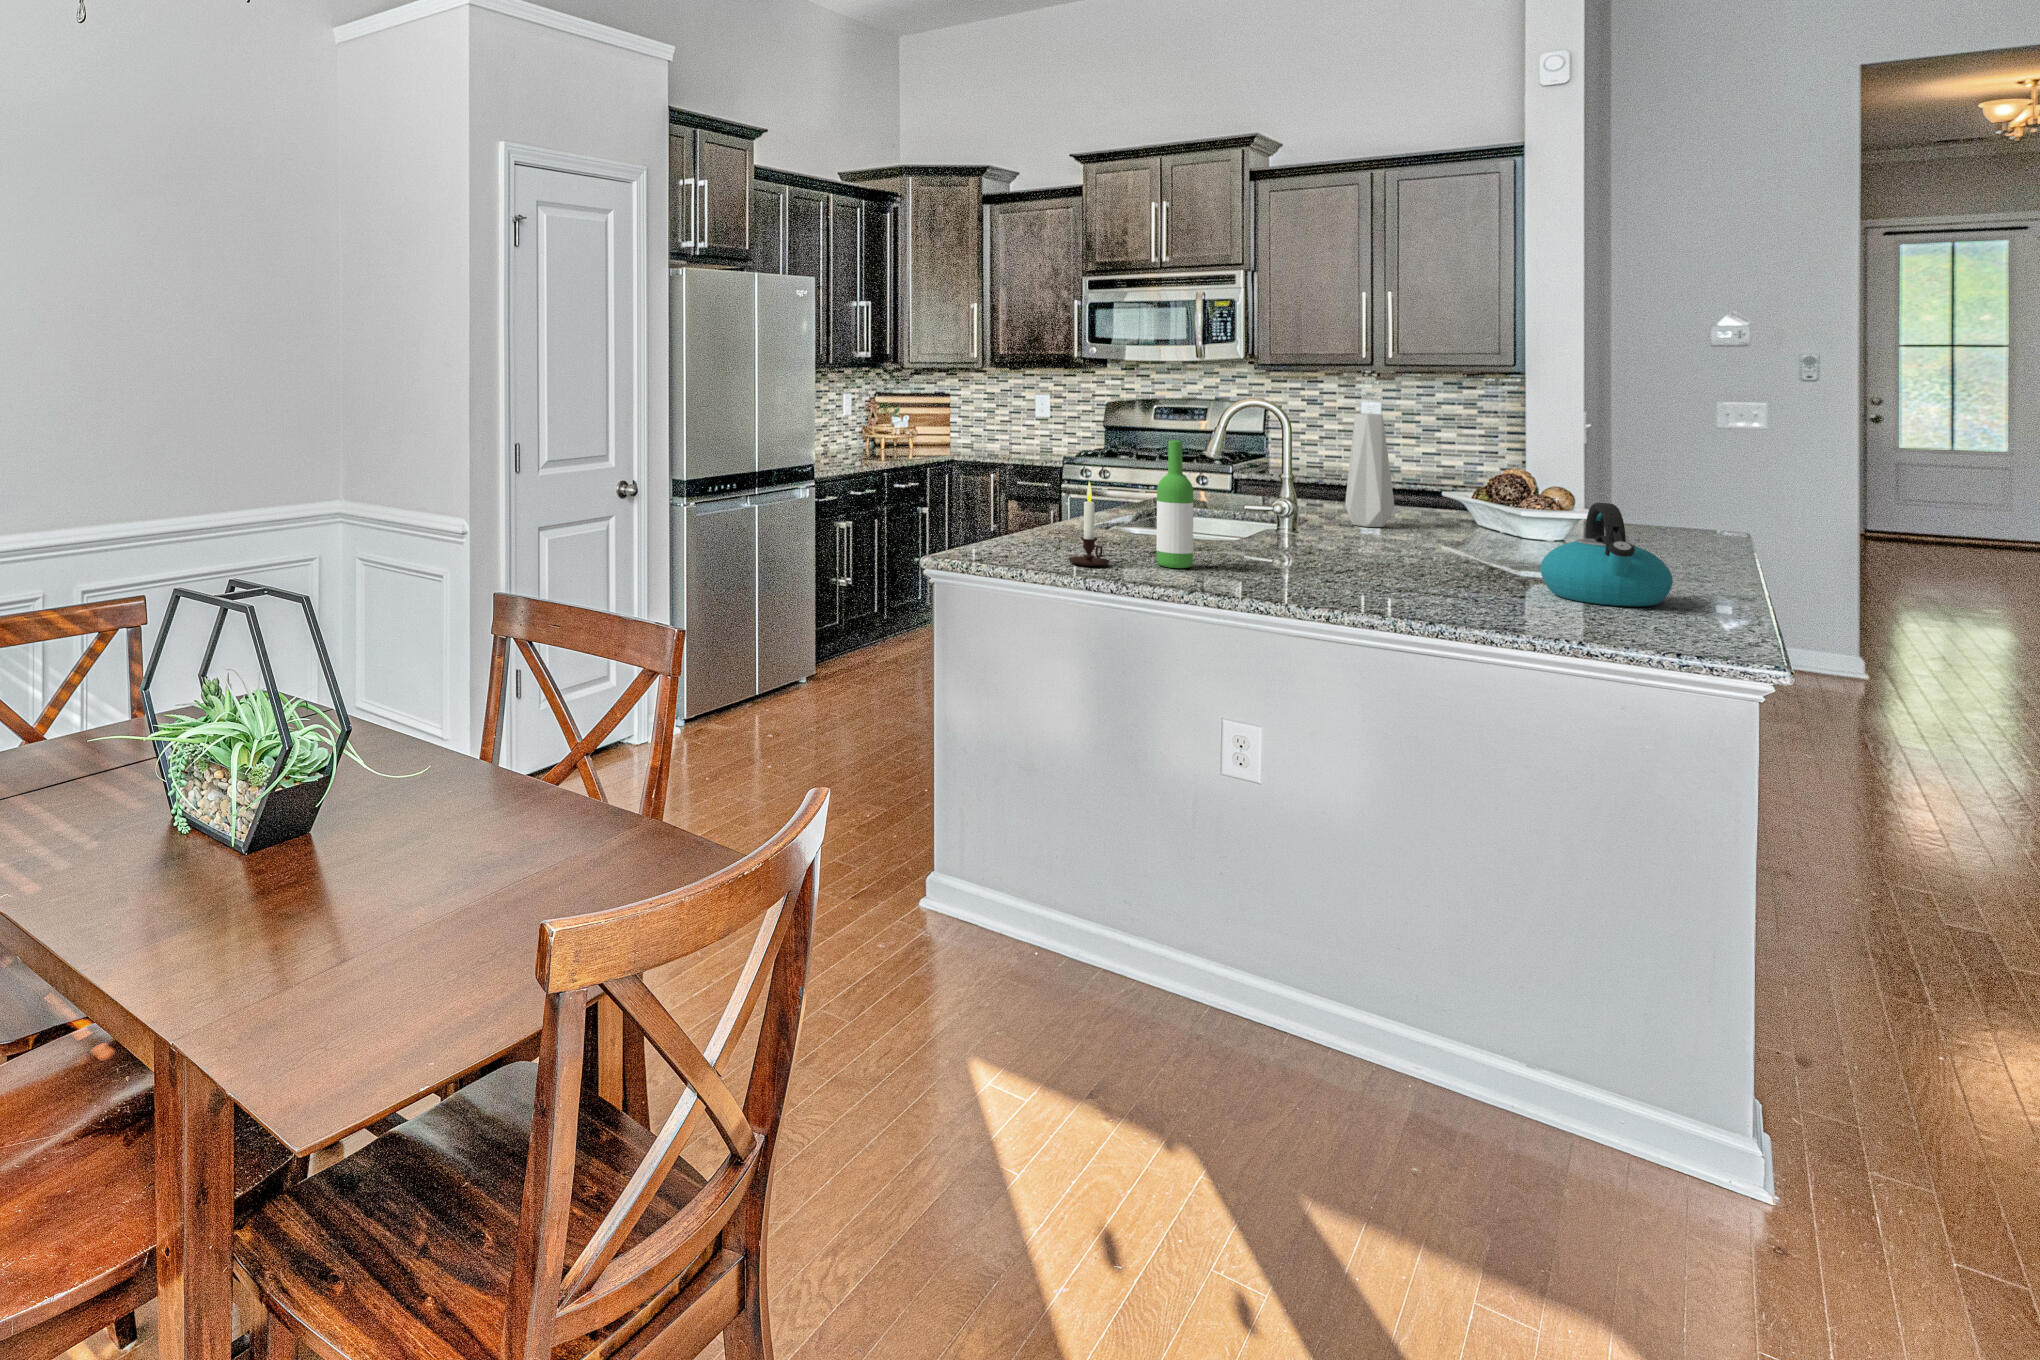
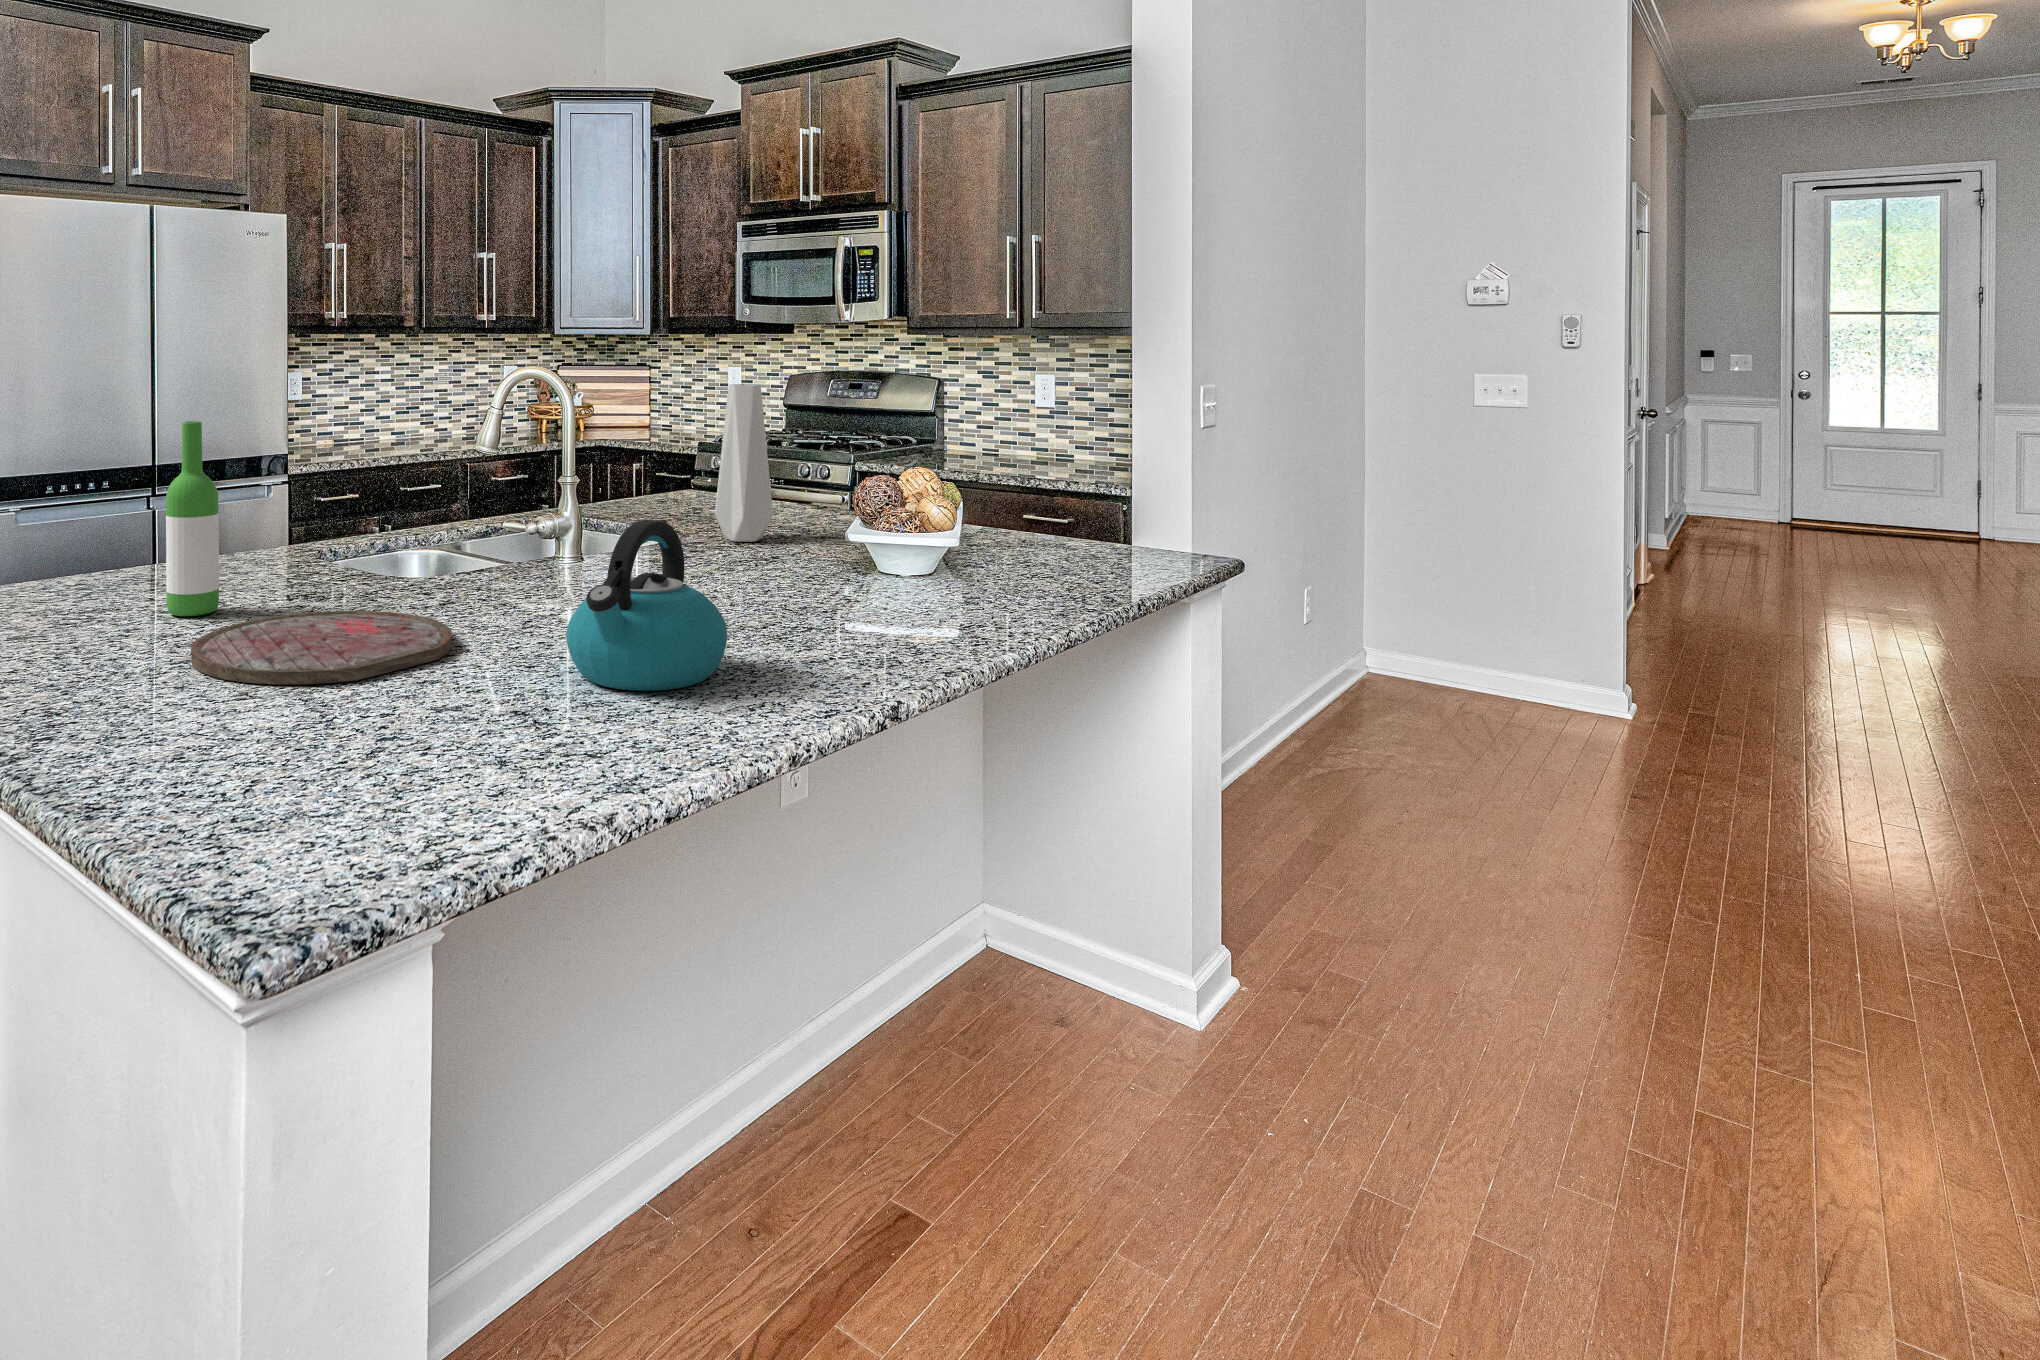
candle: present [1068,482,1110,566] -> none [41,484,120,613]
cutting board: none [1258,564,1444,602] -> present [191,611,452,685]

